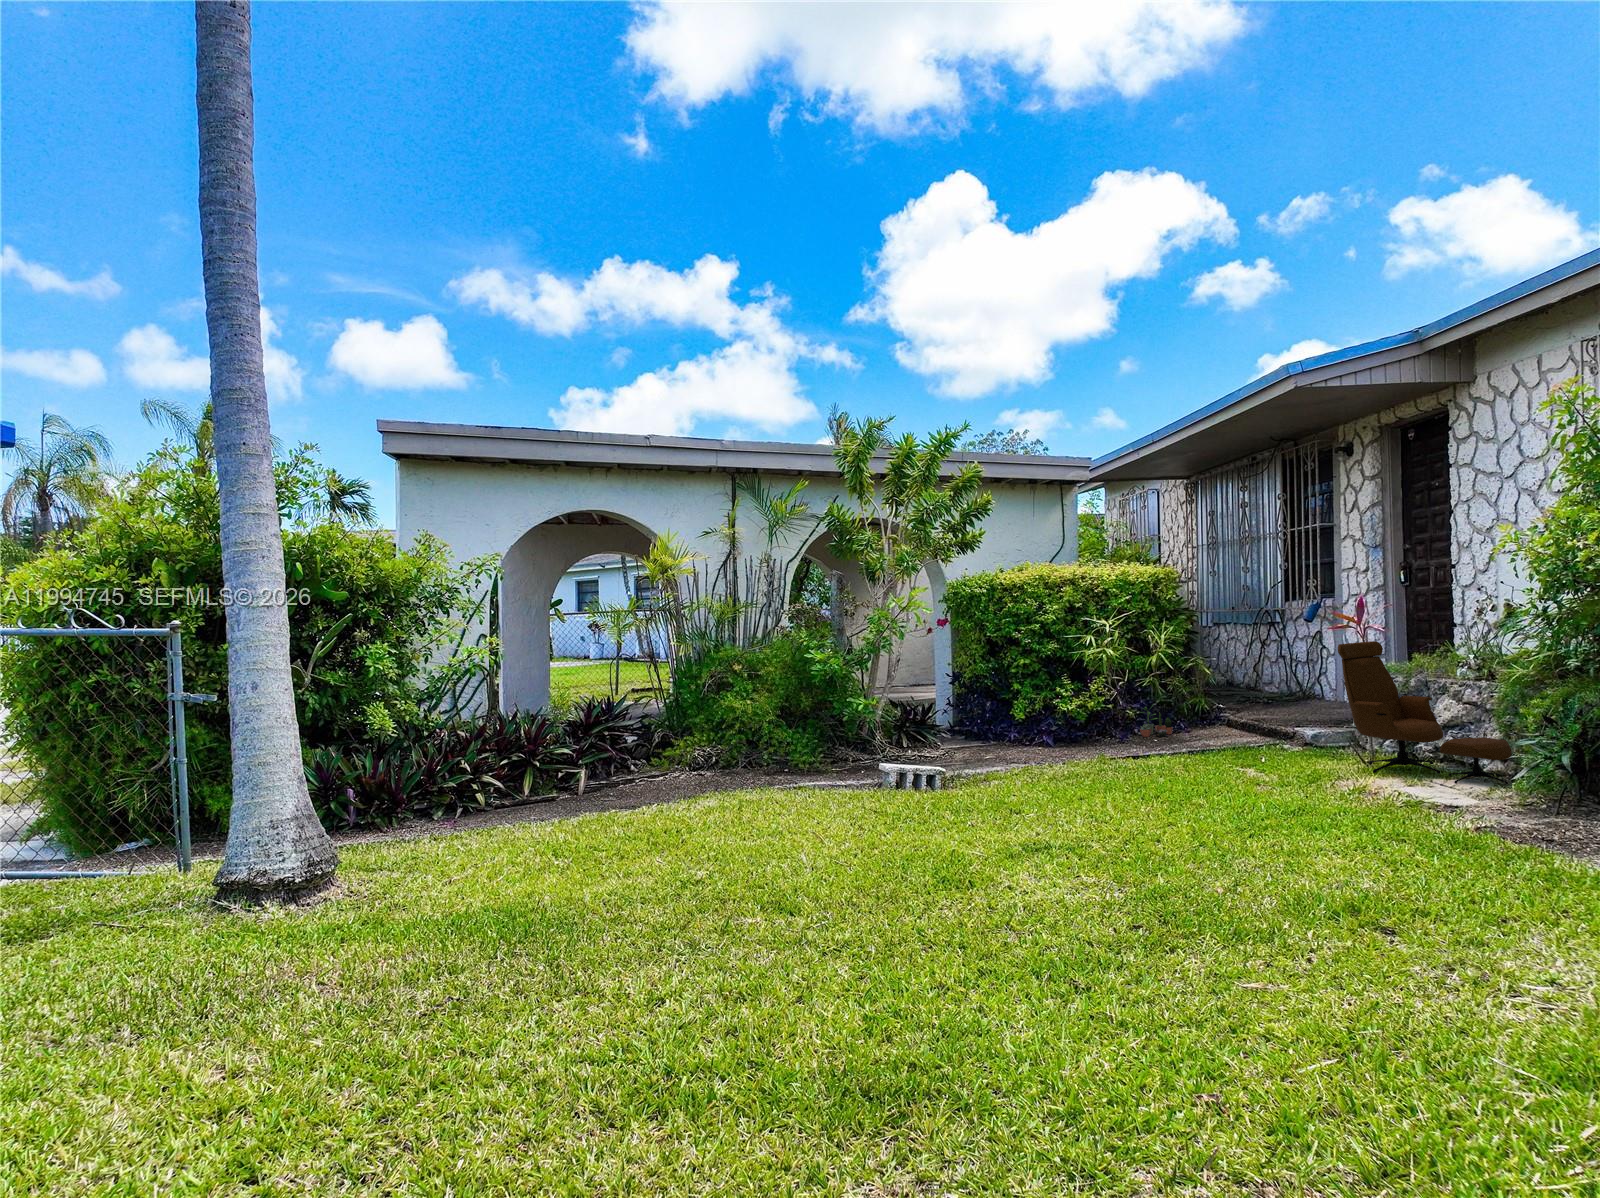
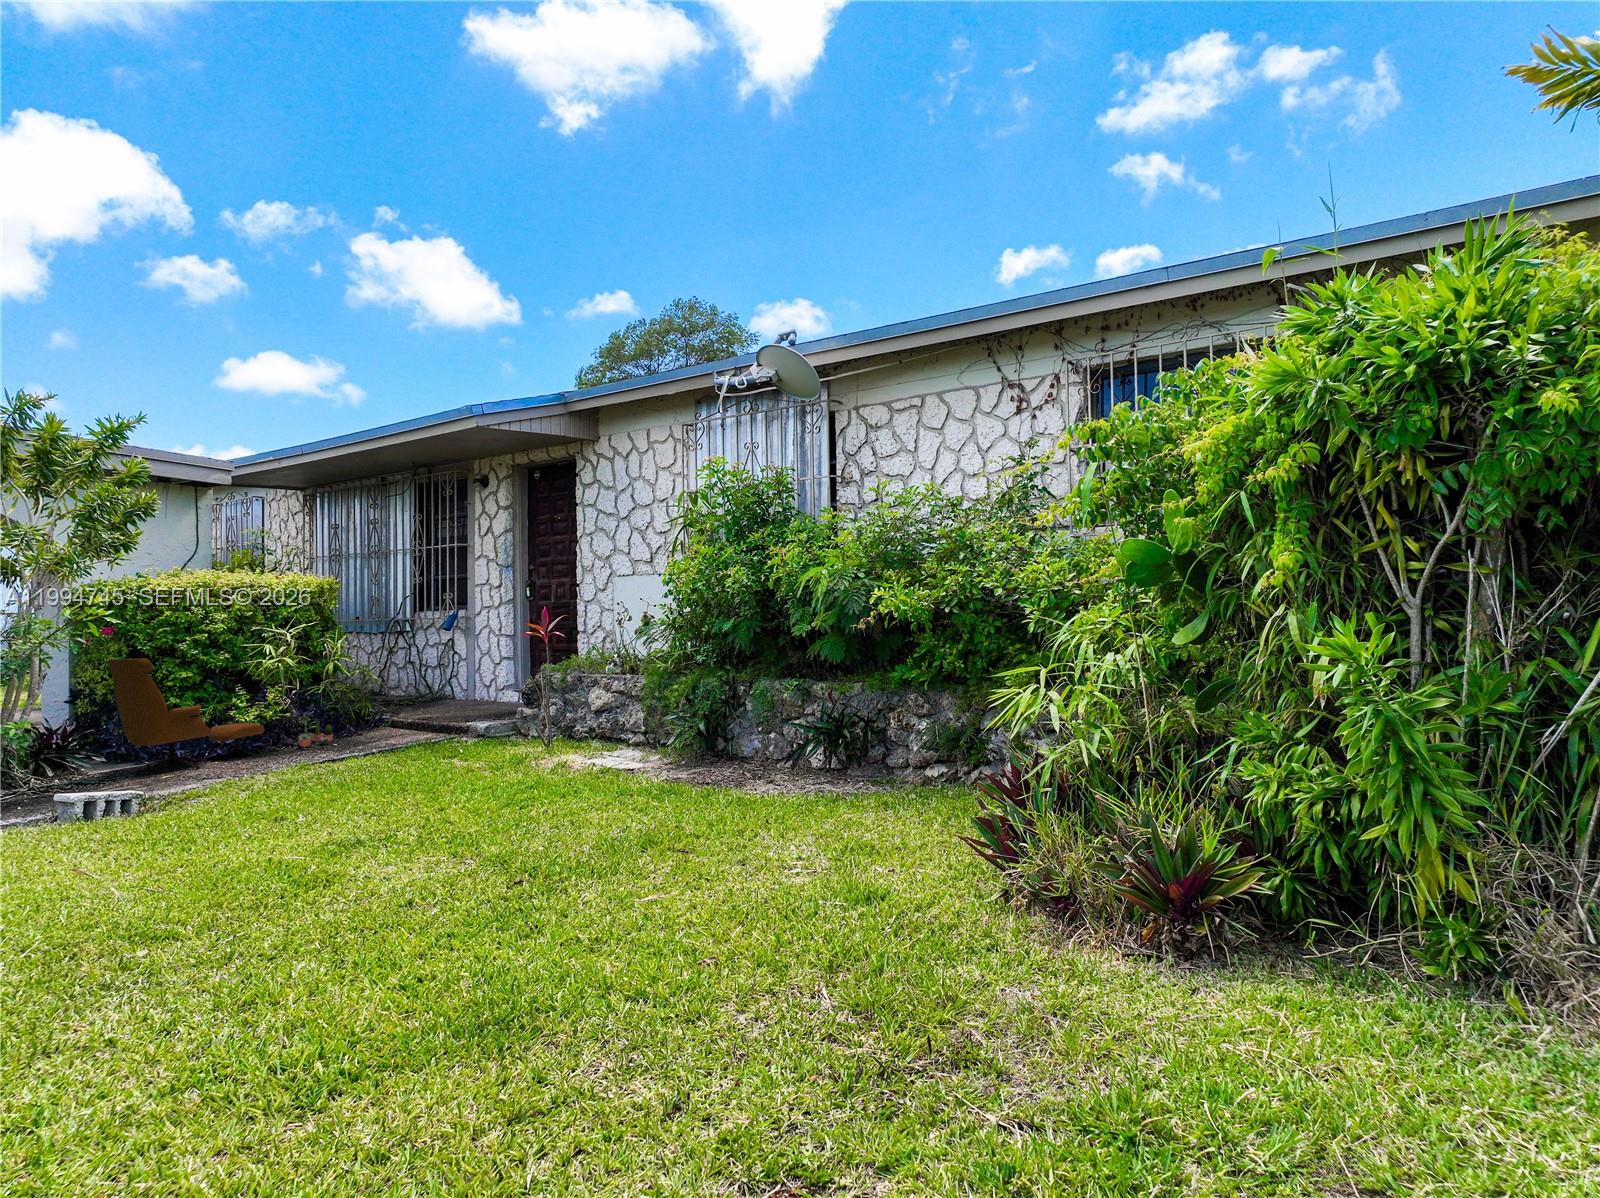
lounge chair: present [1338,641,1512,784] -> present [108,658,264,775]

